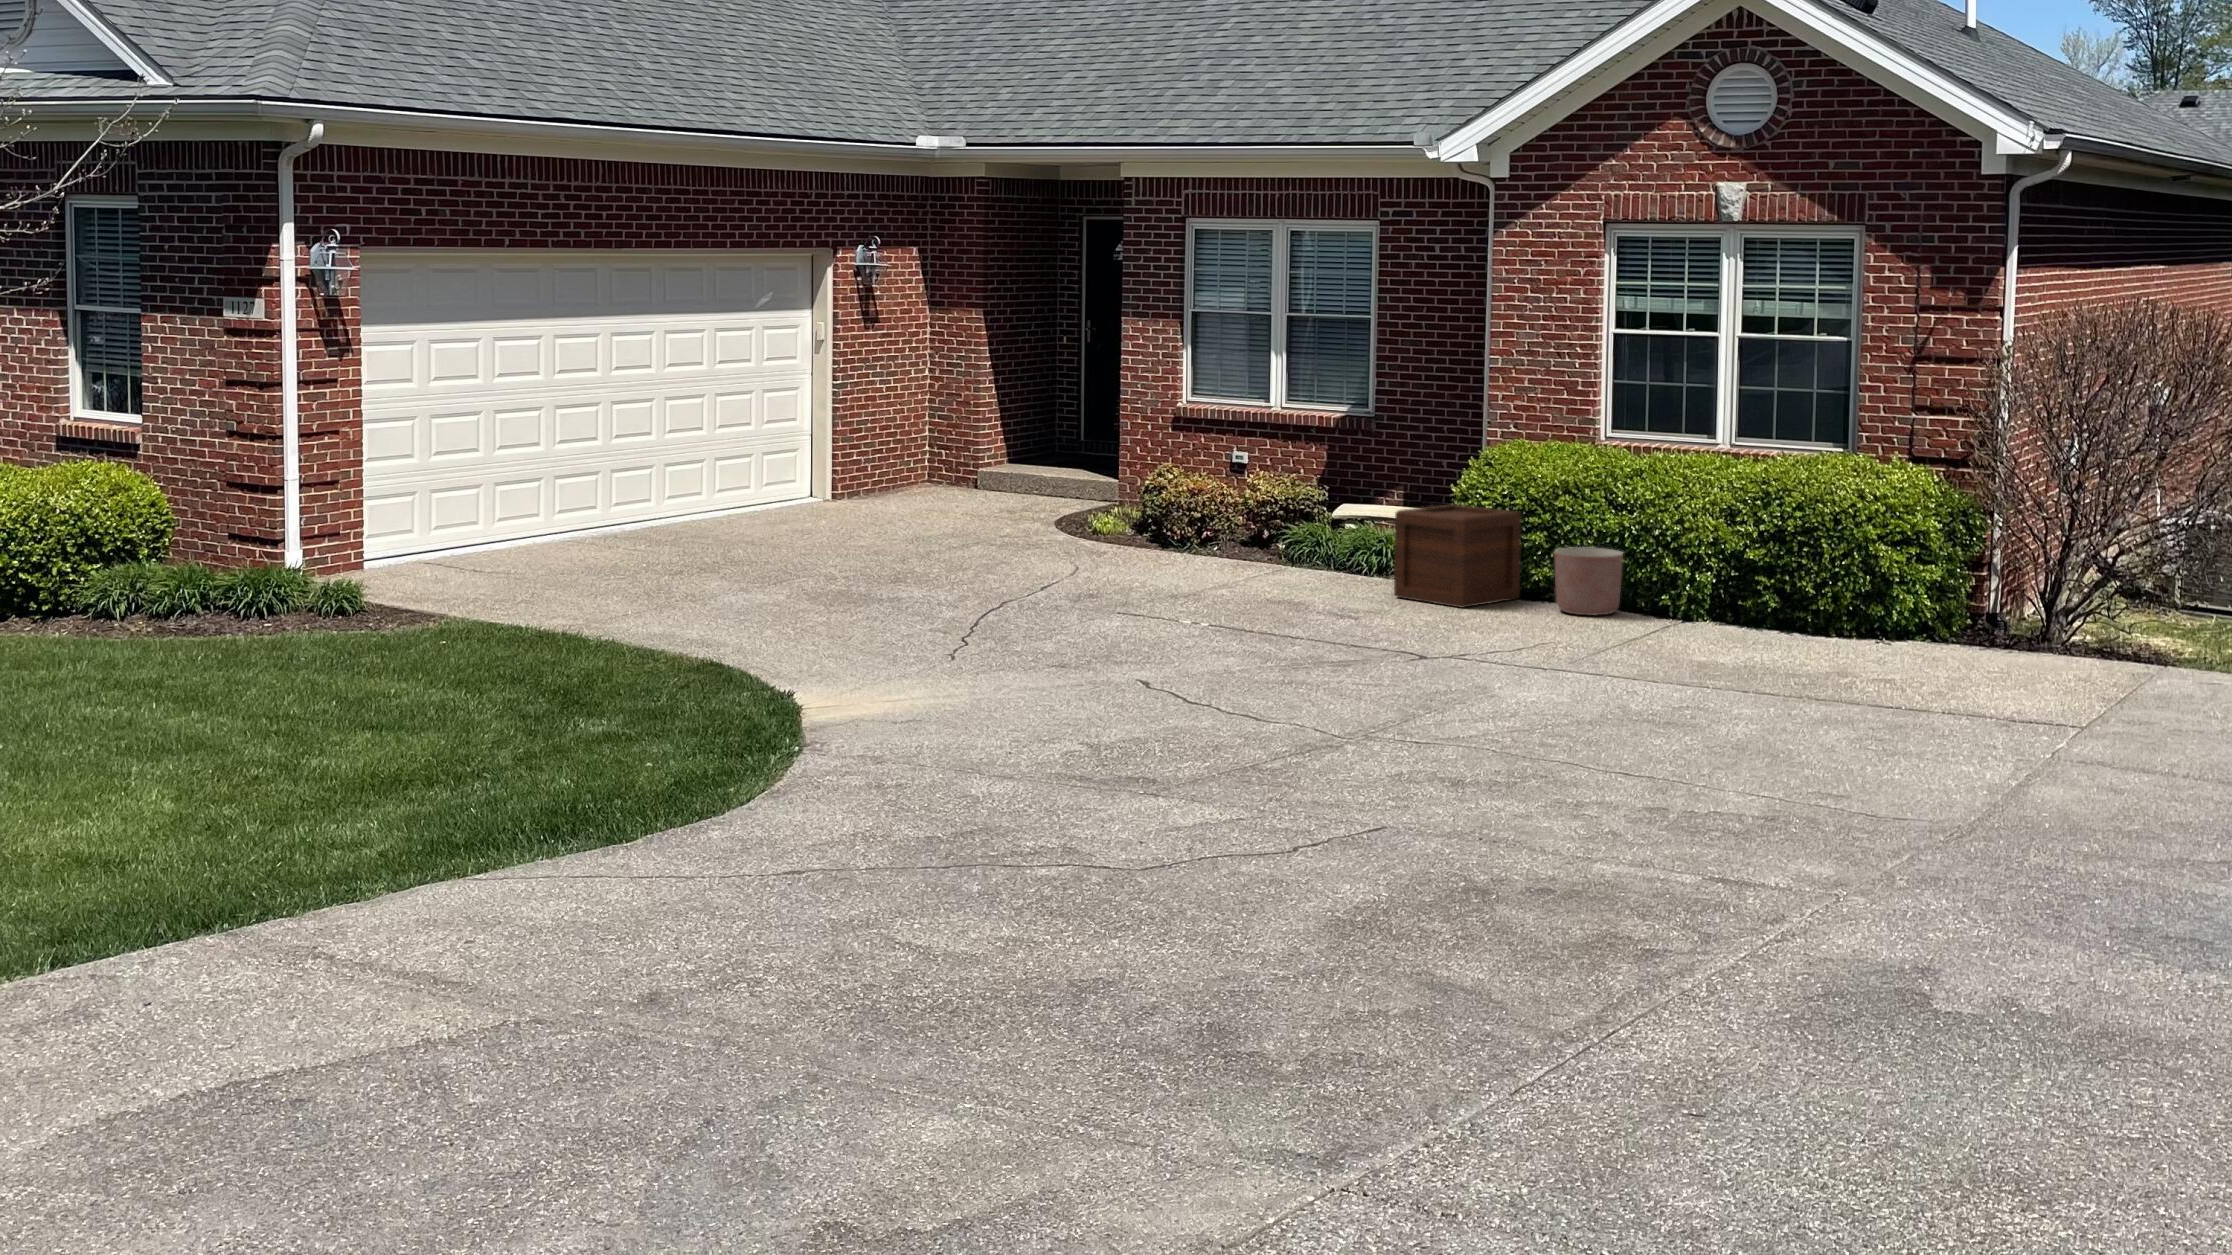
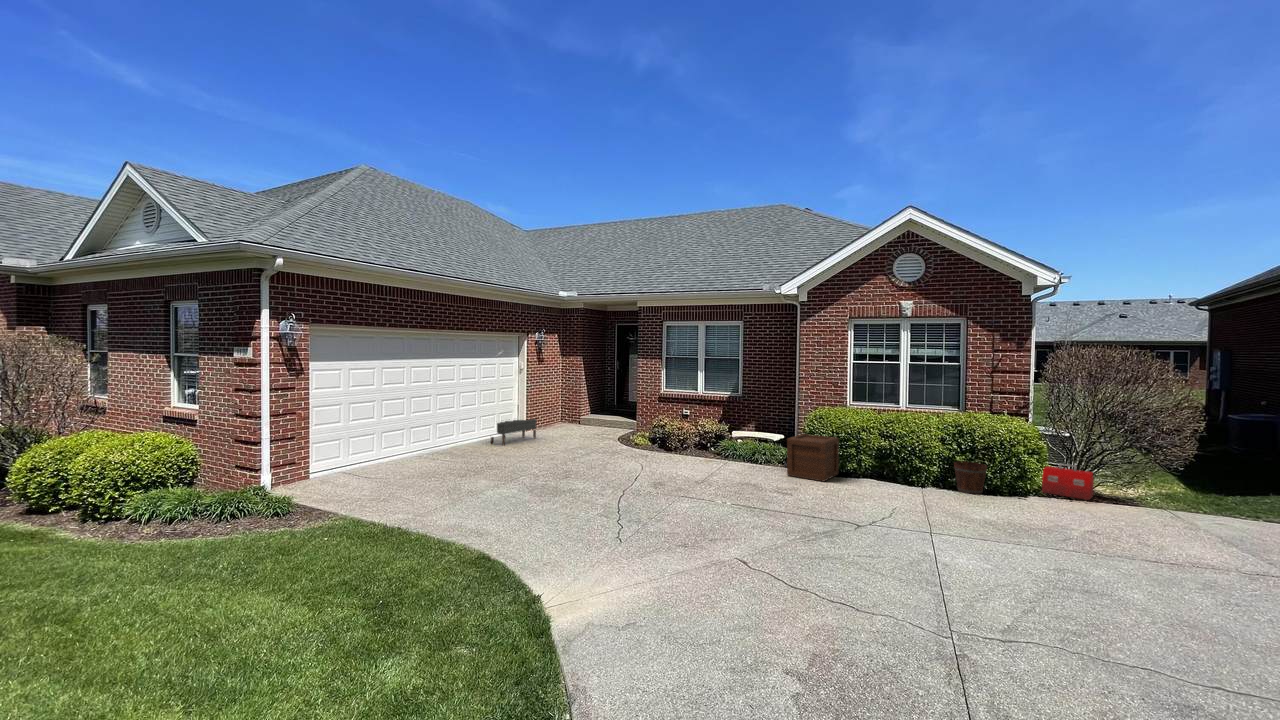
bench: none [737,466,859,533] -> present [491,417,537,445]
planter: present [1554,547,1623,615] -> none [863,453,895,485]
bucket: none [1732,562,1798,633] -> present [954,461,987,494]
toolbox: none [1927,570,2033,647] -> present [1042,464,1094,500]

